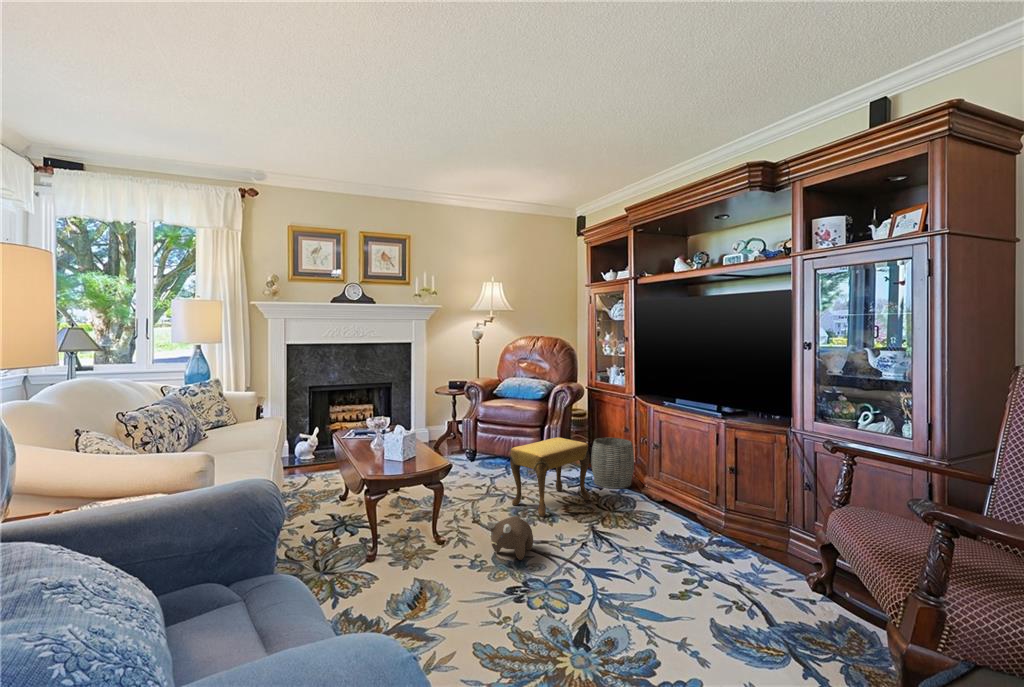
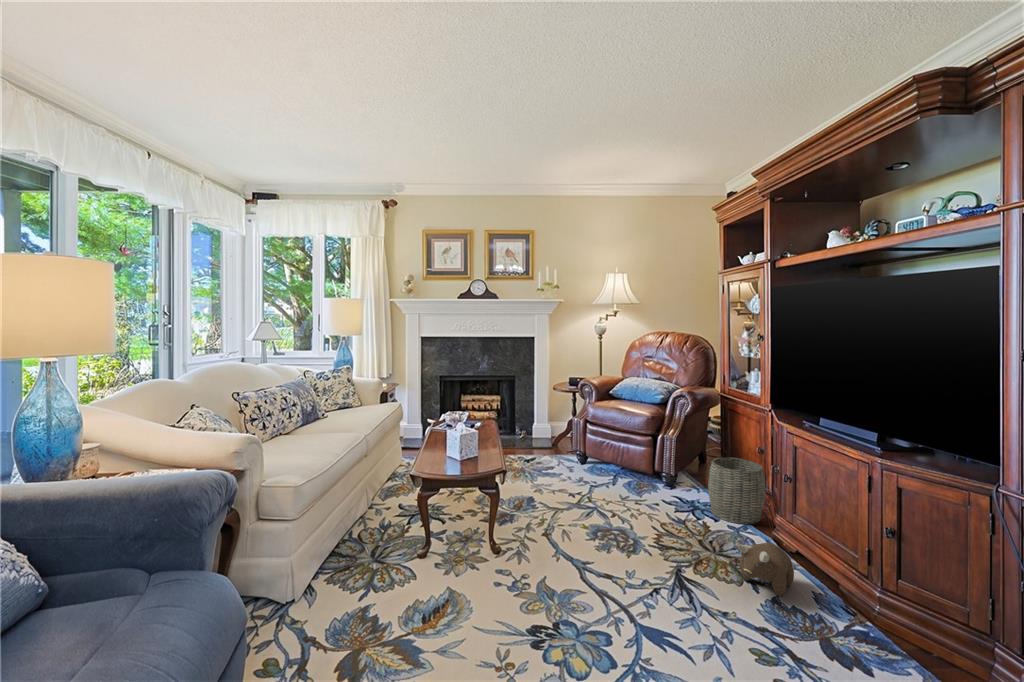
footstool: present [510,437,590,517] -> none [595,452,694,544]
plush toy: present [487,516,533,560] -> present [738,543,794,596]

